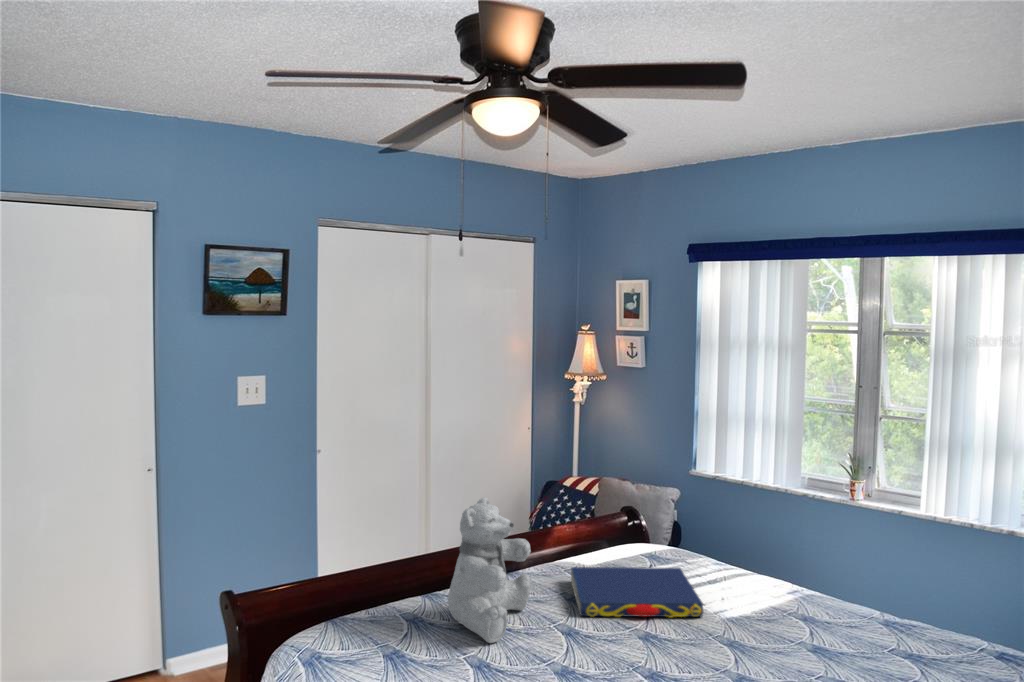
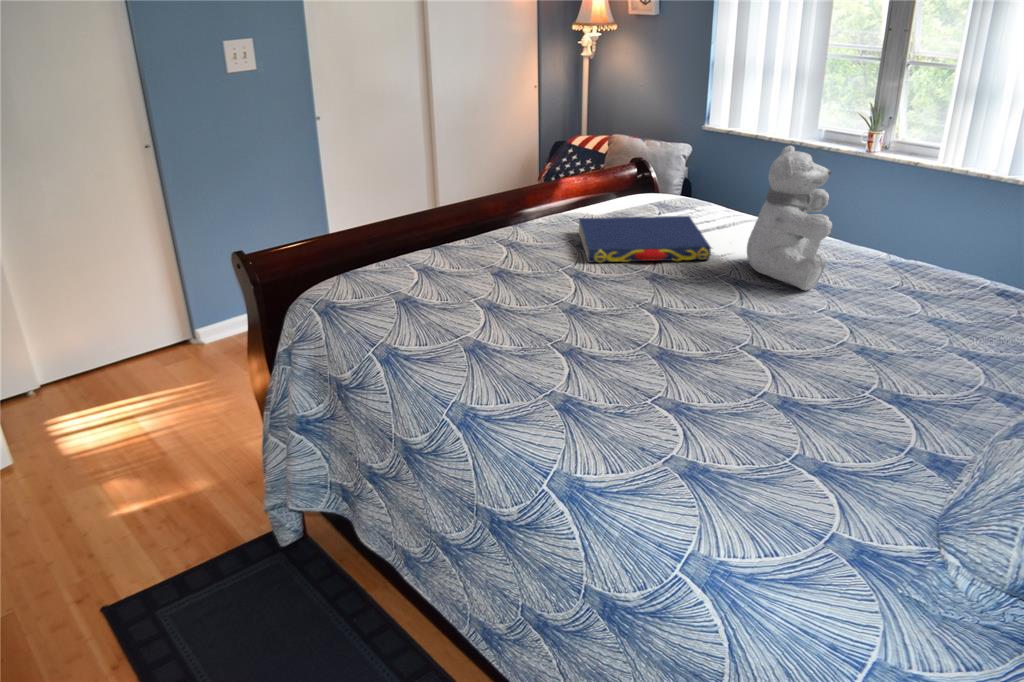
teddy bear: present [448,498,531,643] -> present [747,146,832,290]

